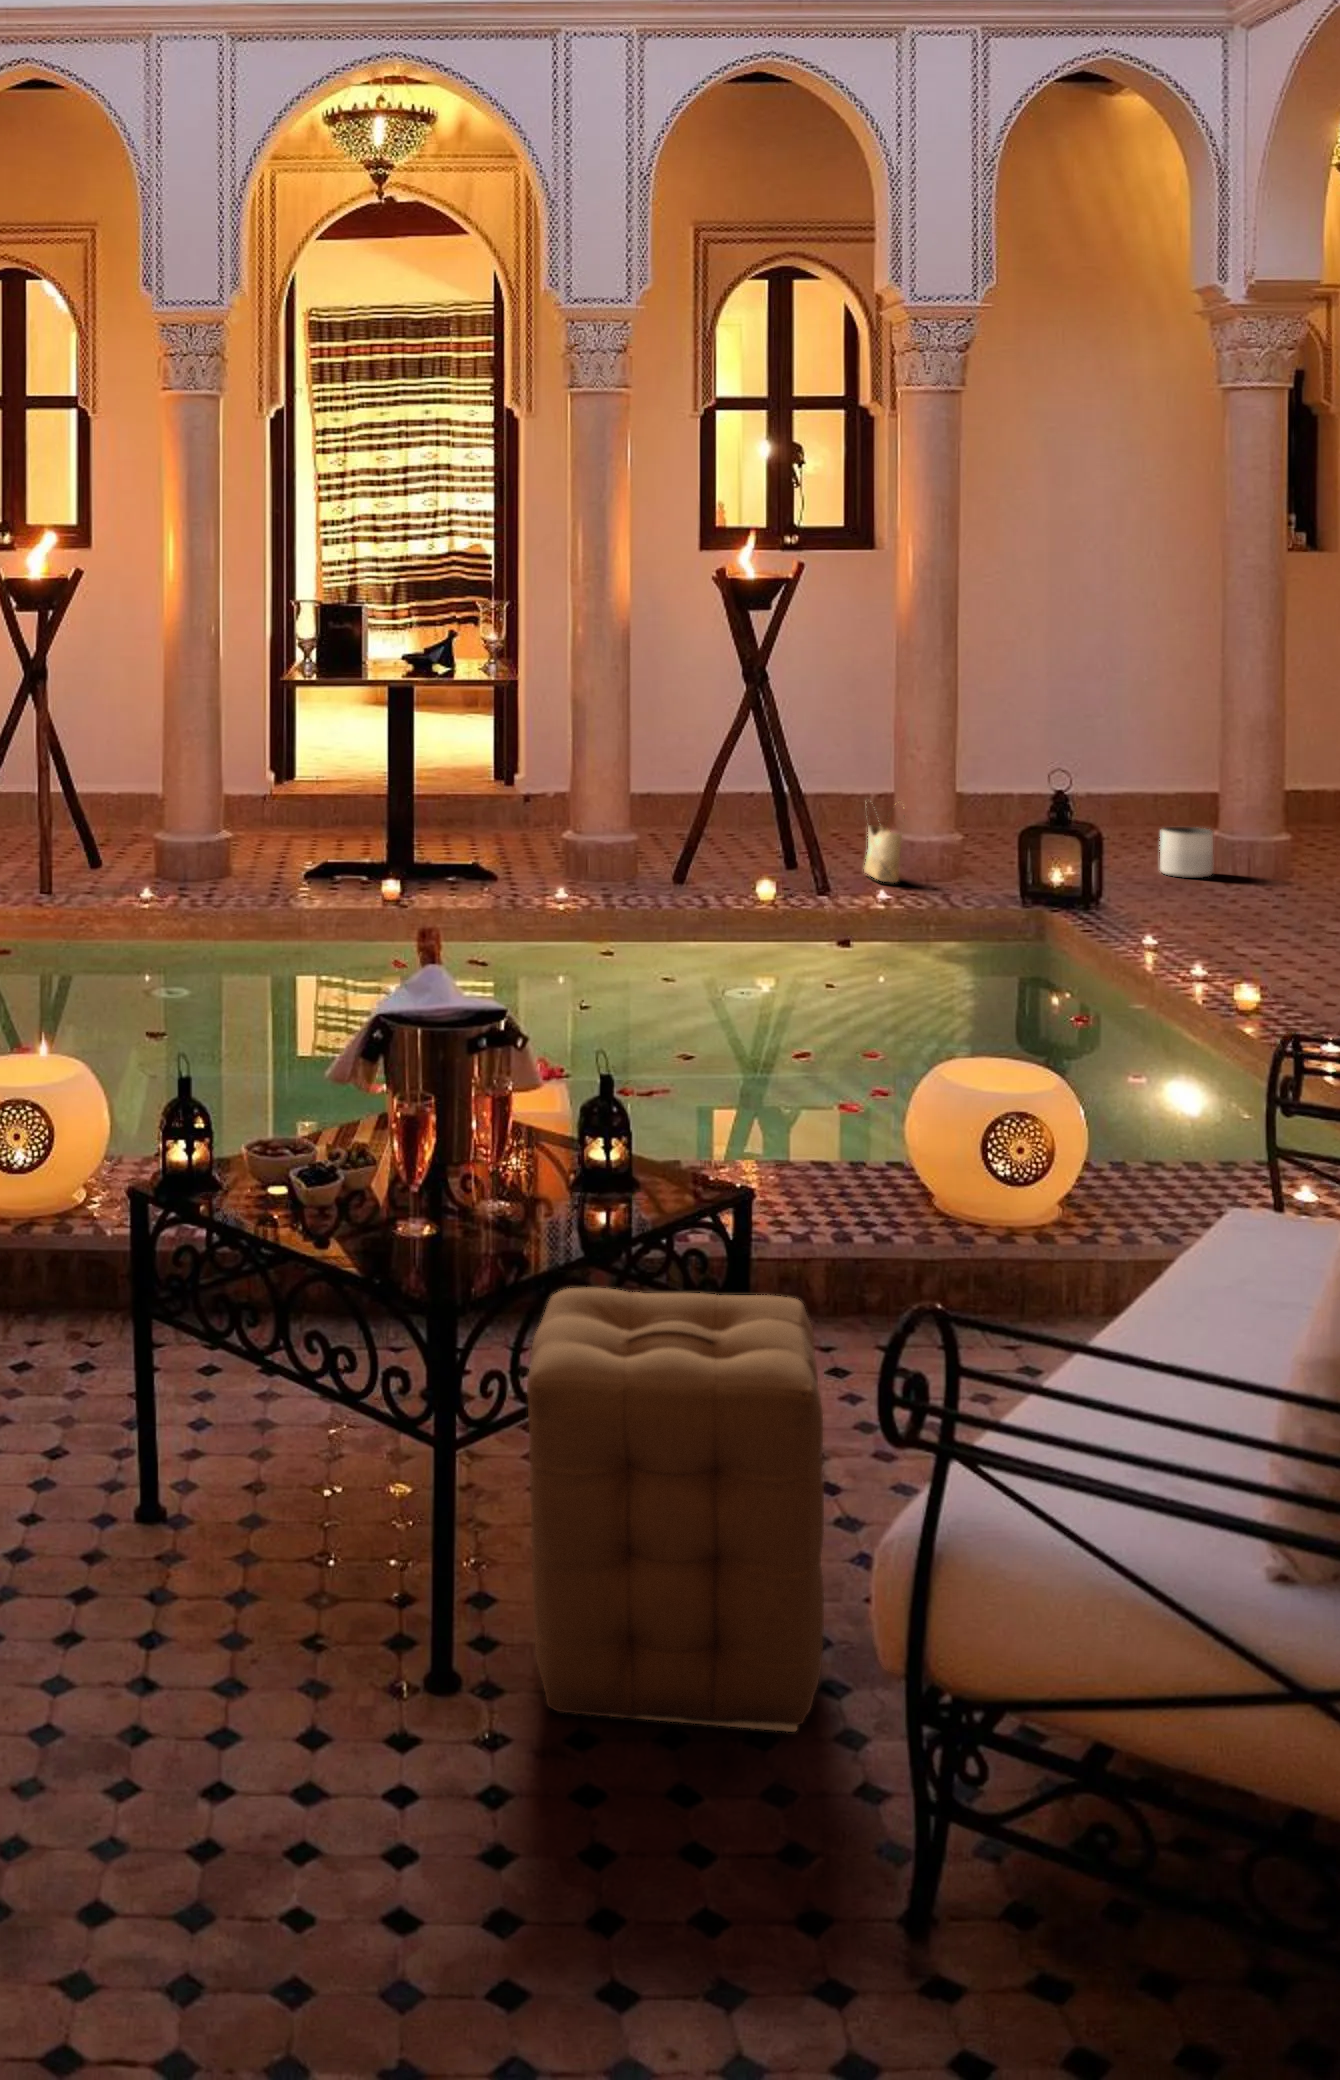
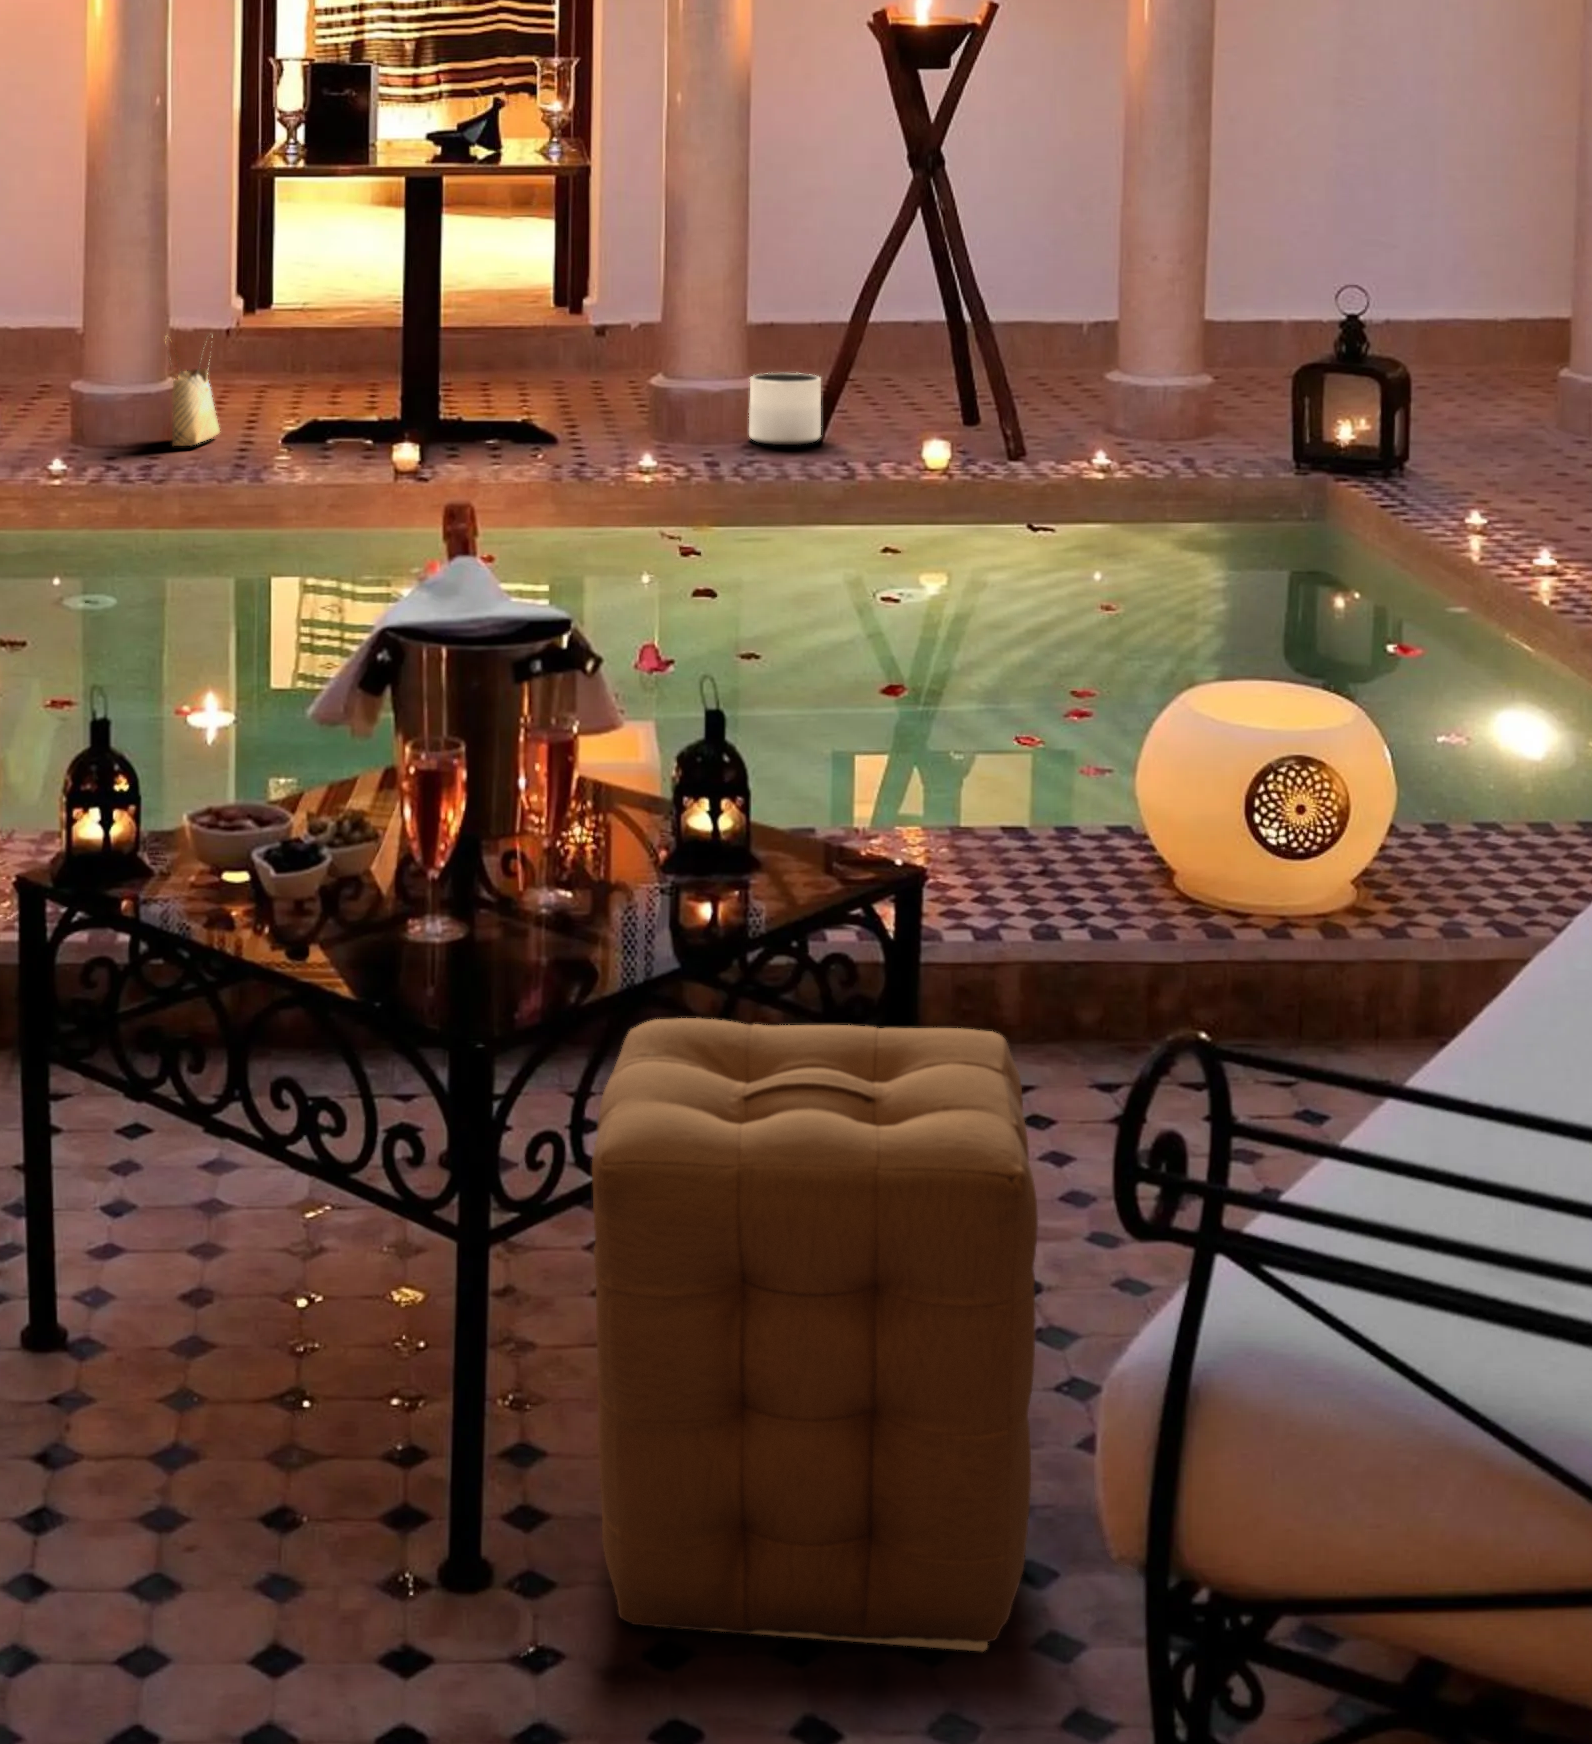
woven basket: present [864,807,902,883] -> present [167,336,220,446]
planter: present [1160,827,1213,878] -> present [749,373,821,445]

